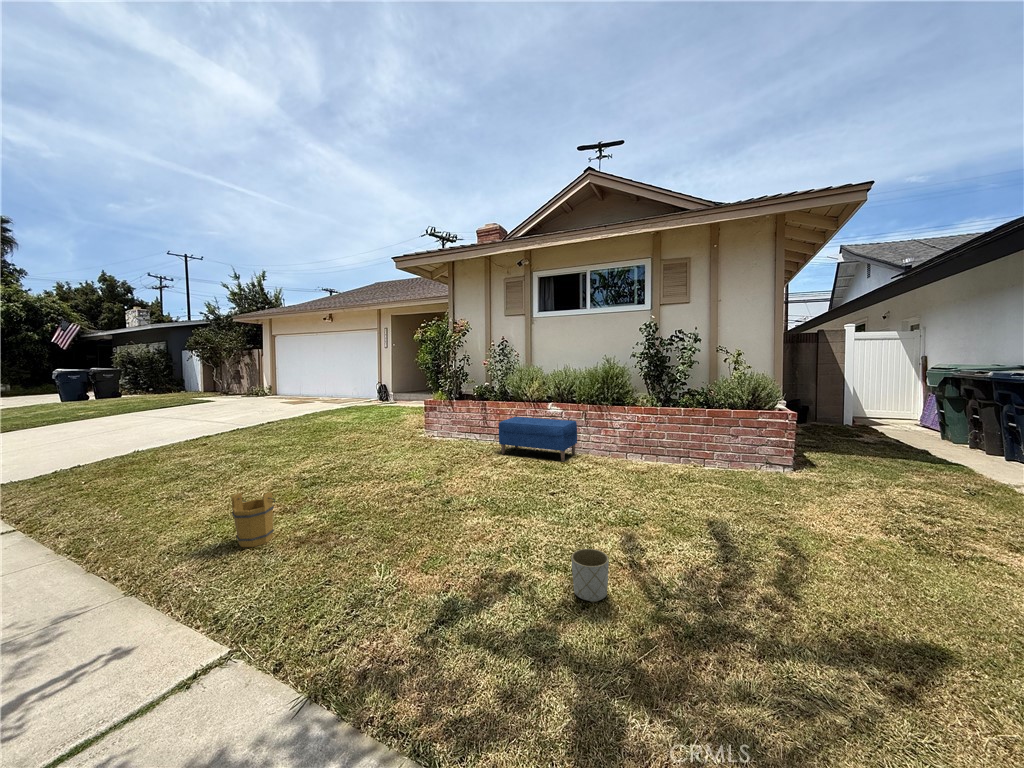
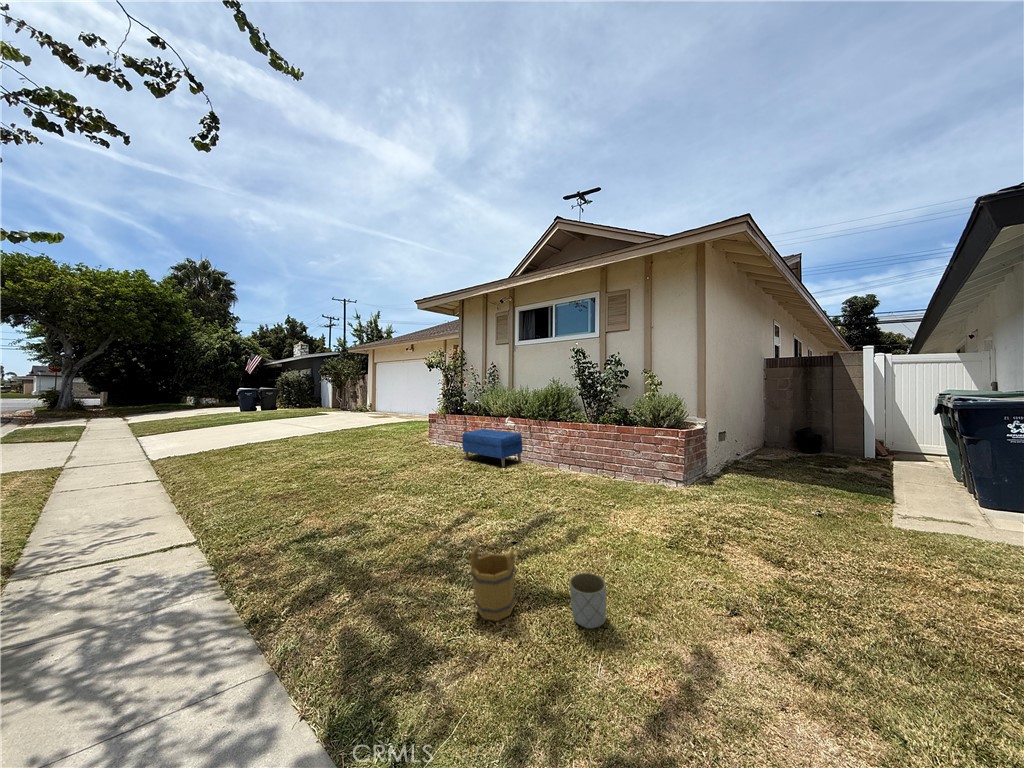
bucket: present [231,492,275,547] -> present [470,547,515,621]
planter: present [571,549,609,603] -> present [569,573,606,629]

